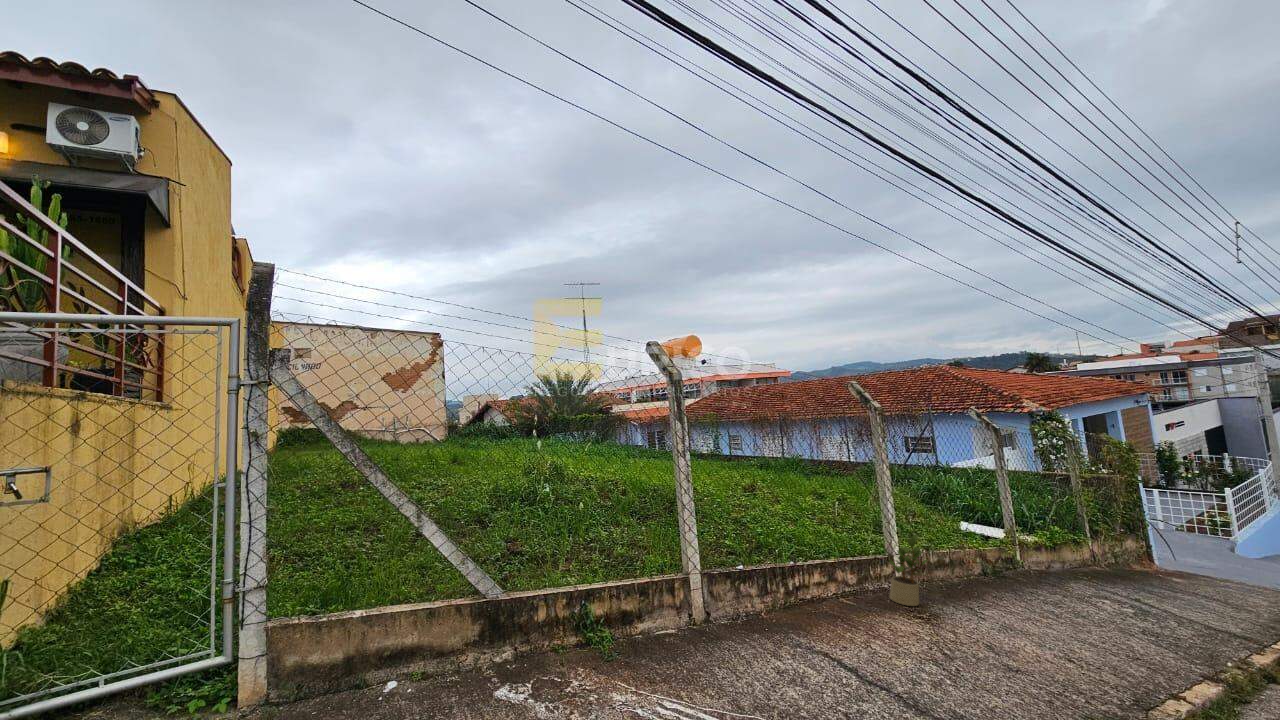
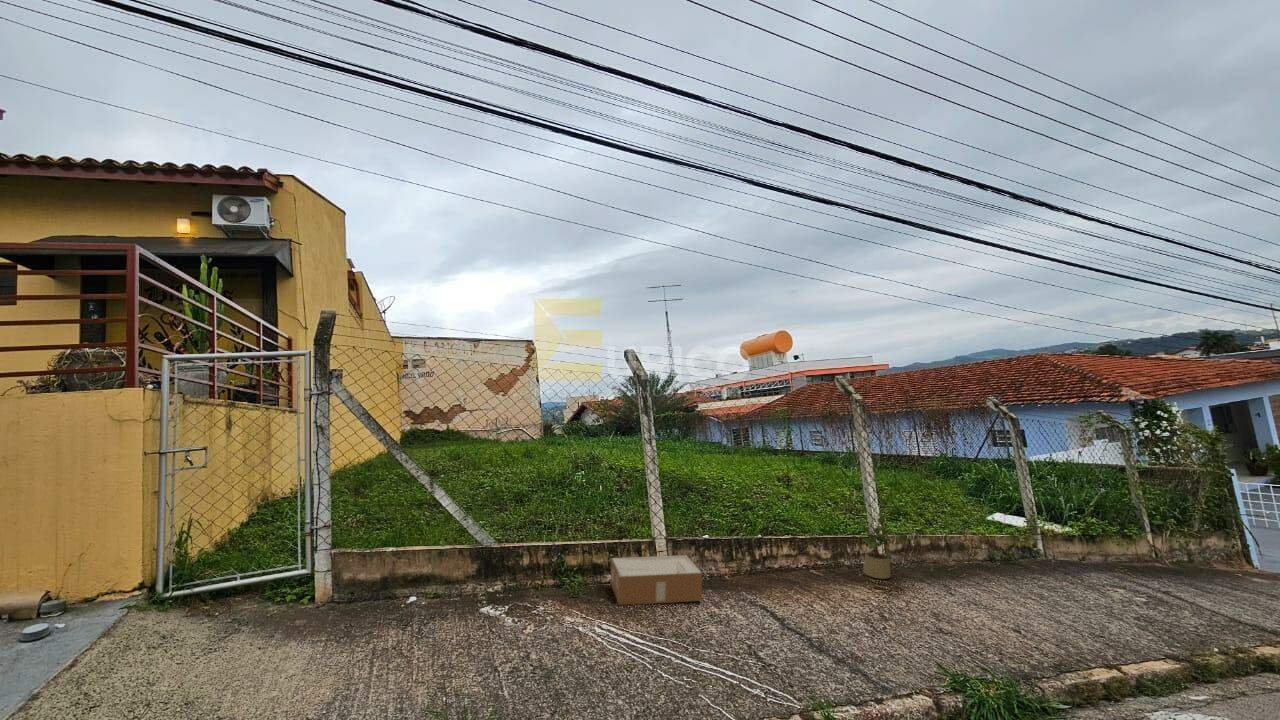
cardboard box: none [638,593,760,668] -> present [610,555,702,604]

